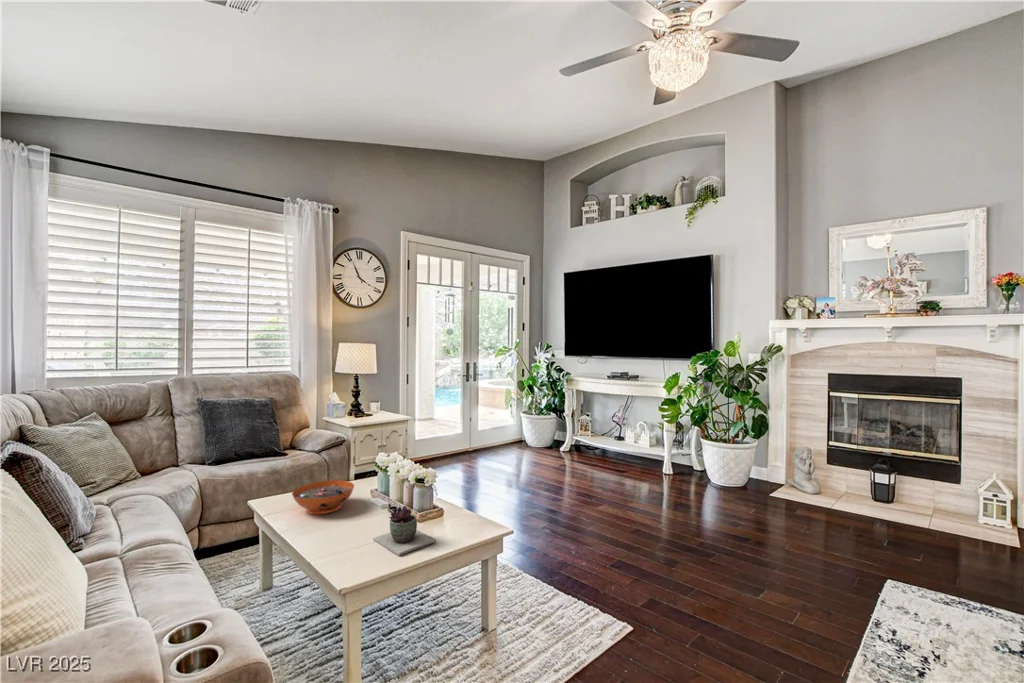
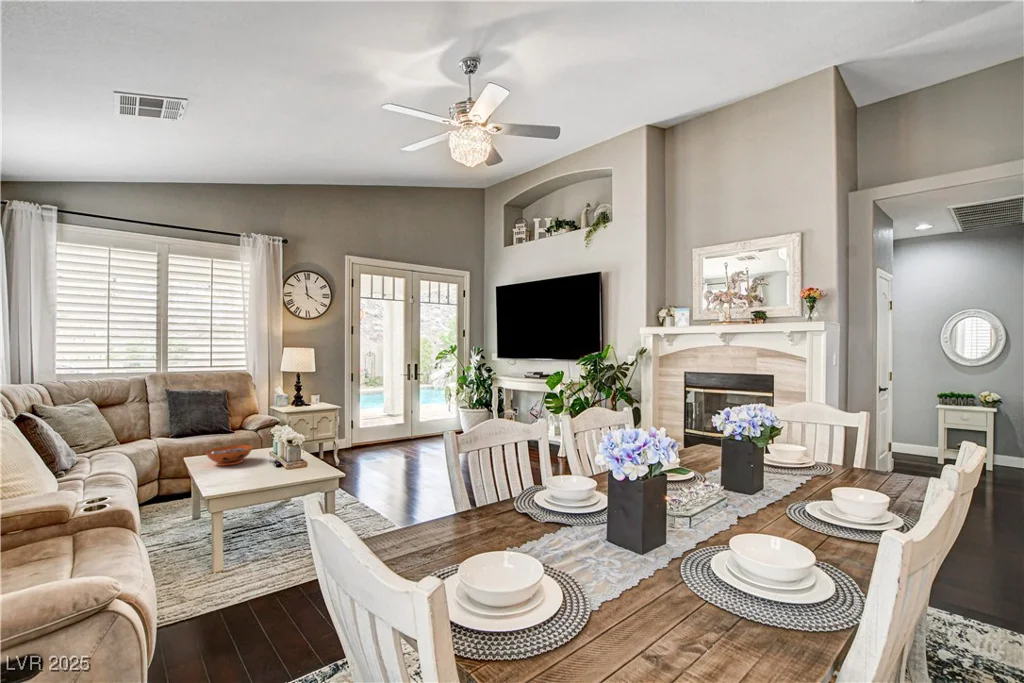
succulent plant: present [373,506,436,556] -> none [247,456,287,486]

